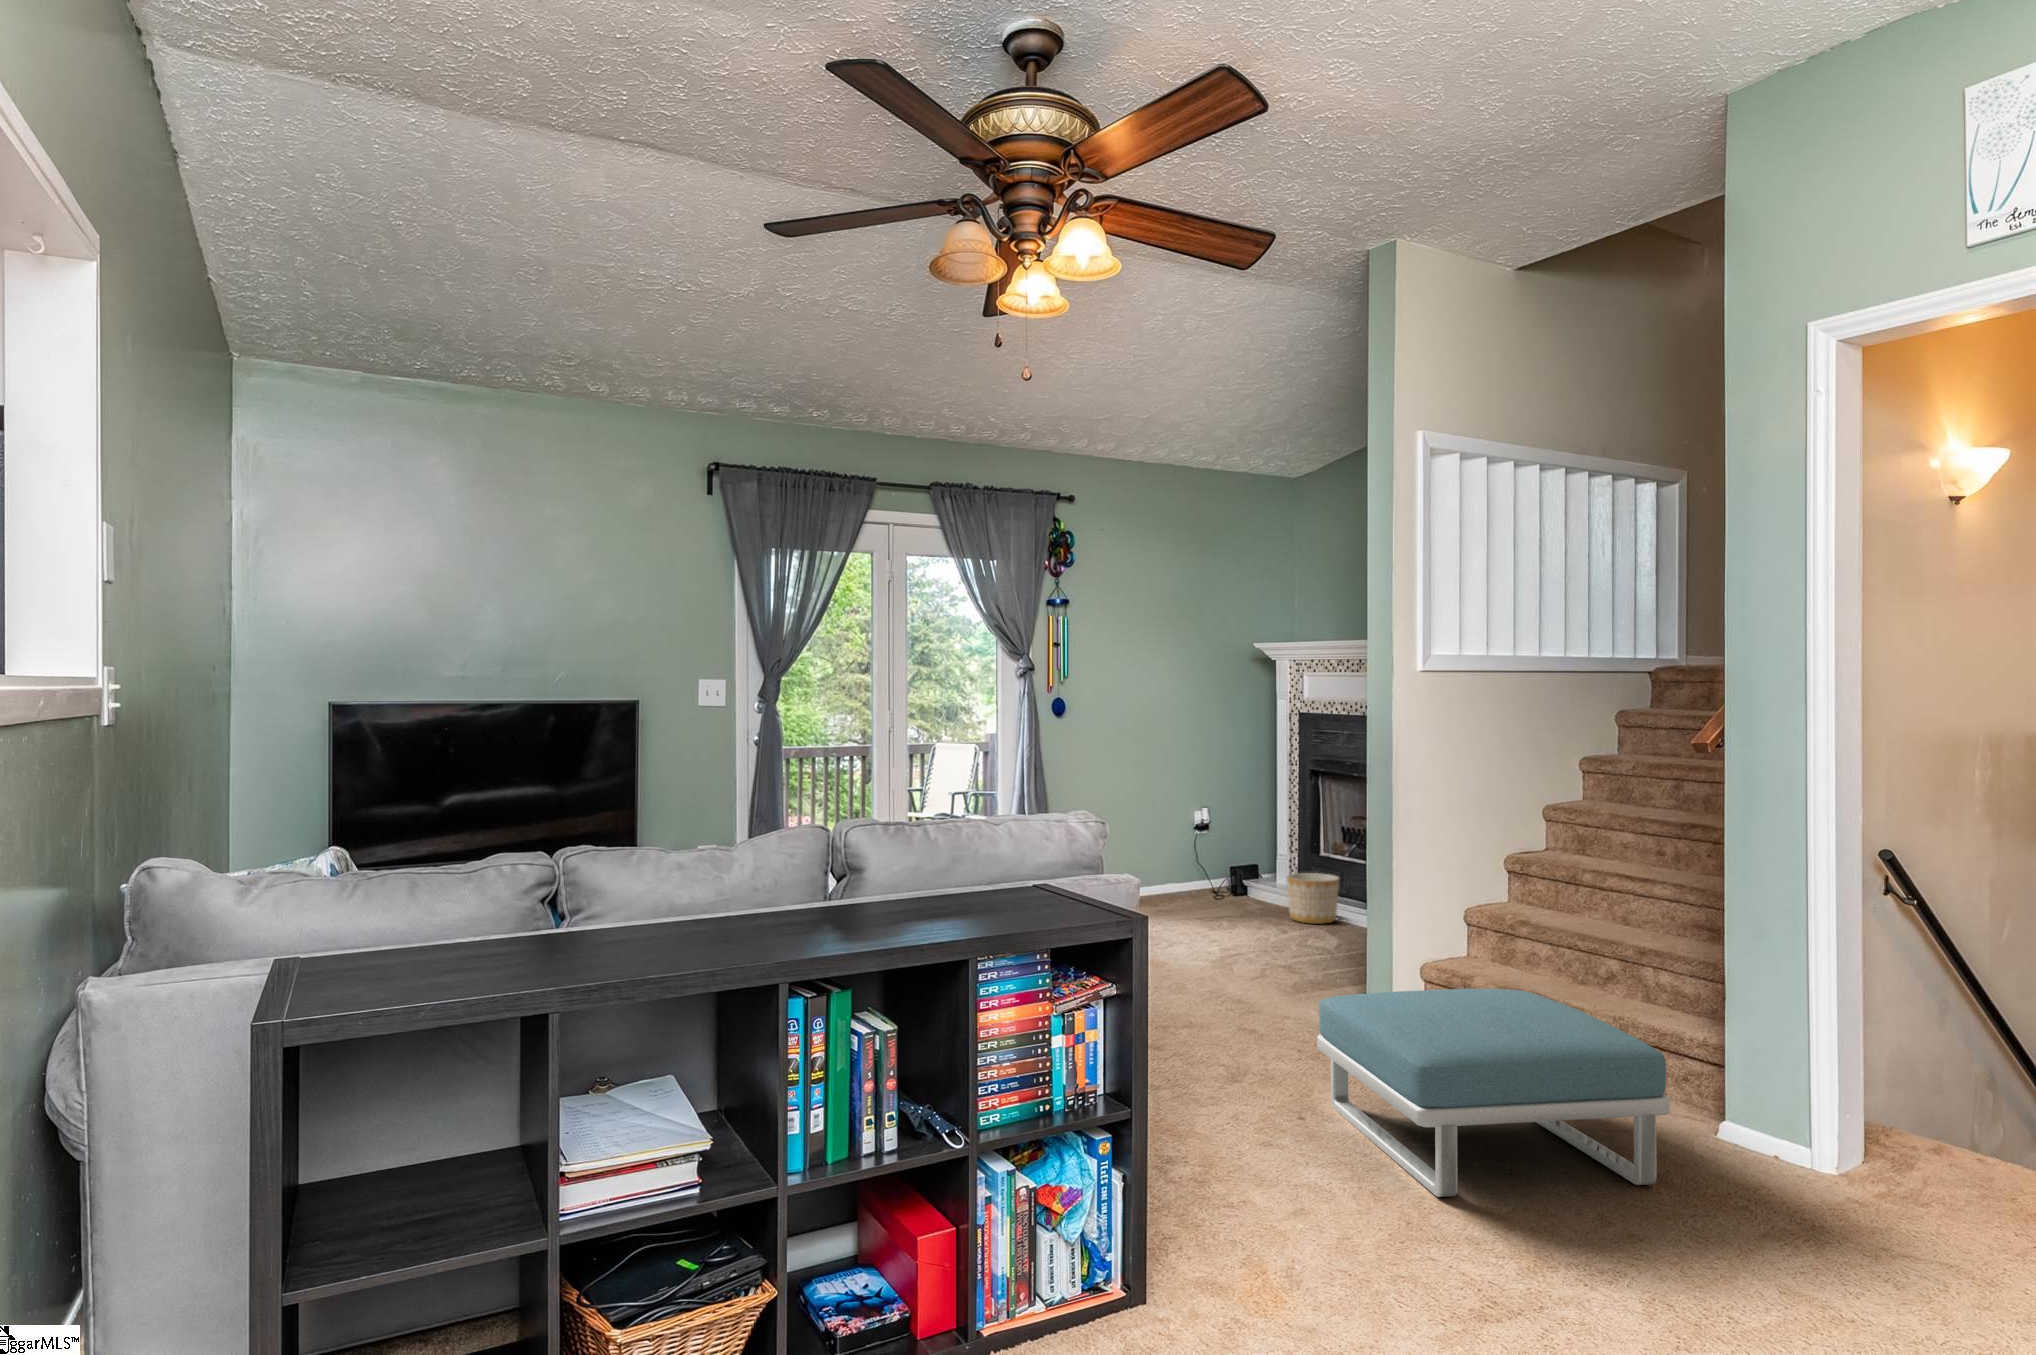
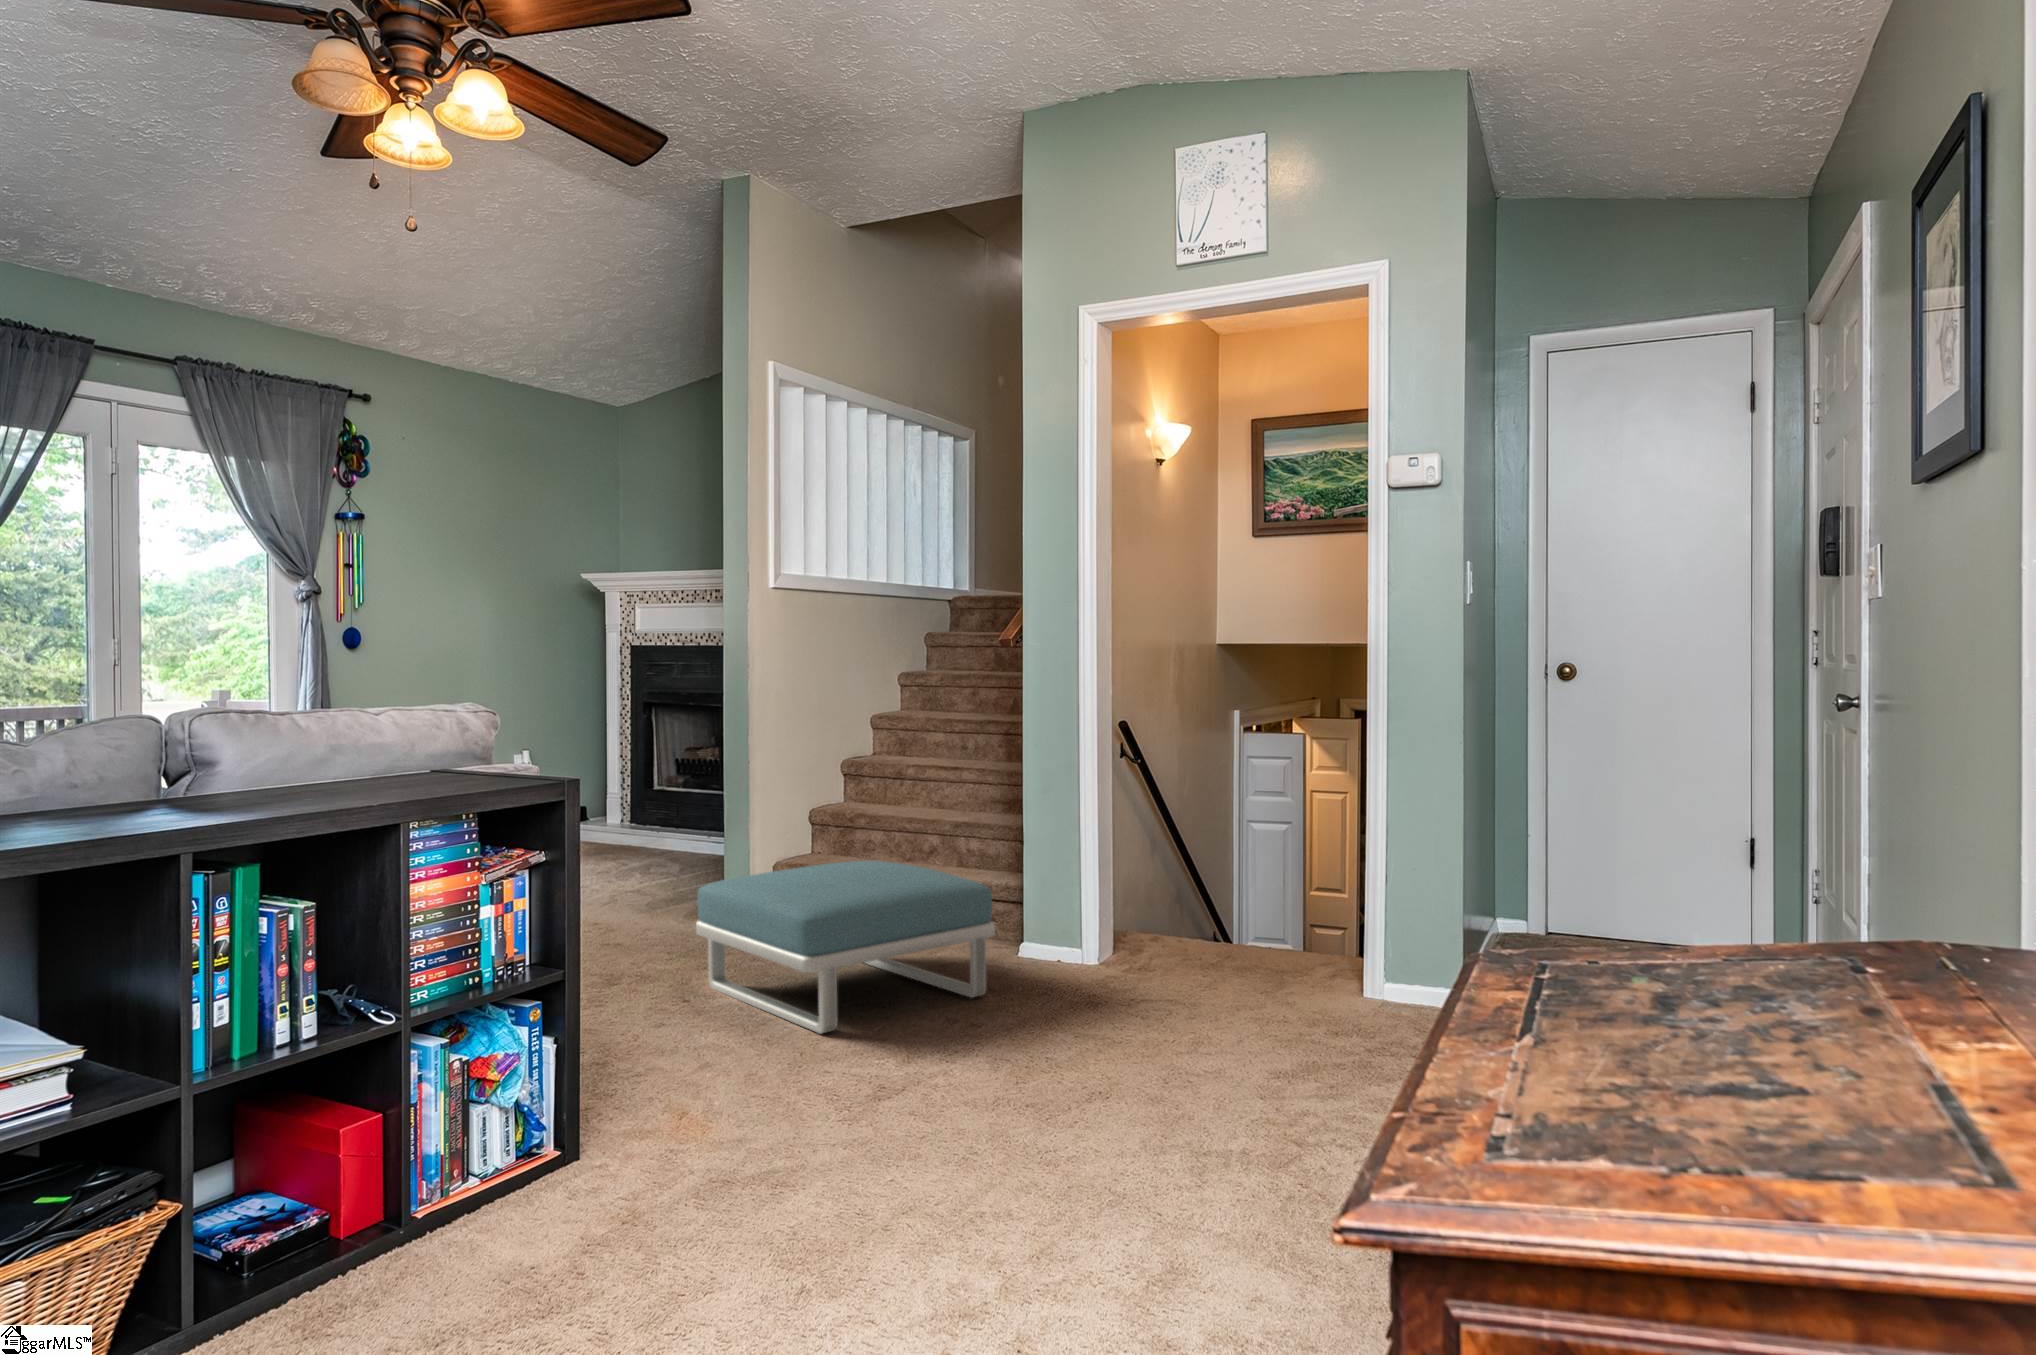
planter: present [1287,873,1339,924] -> none [620,803,674,853]

